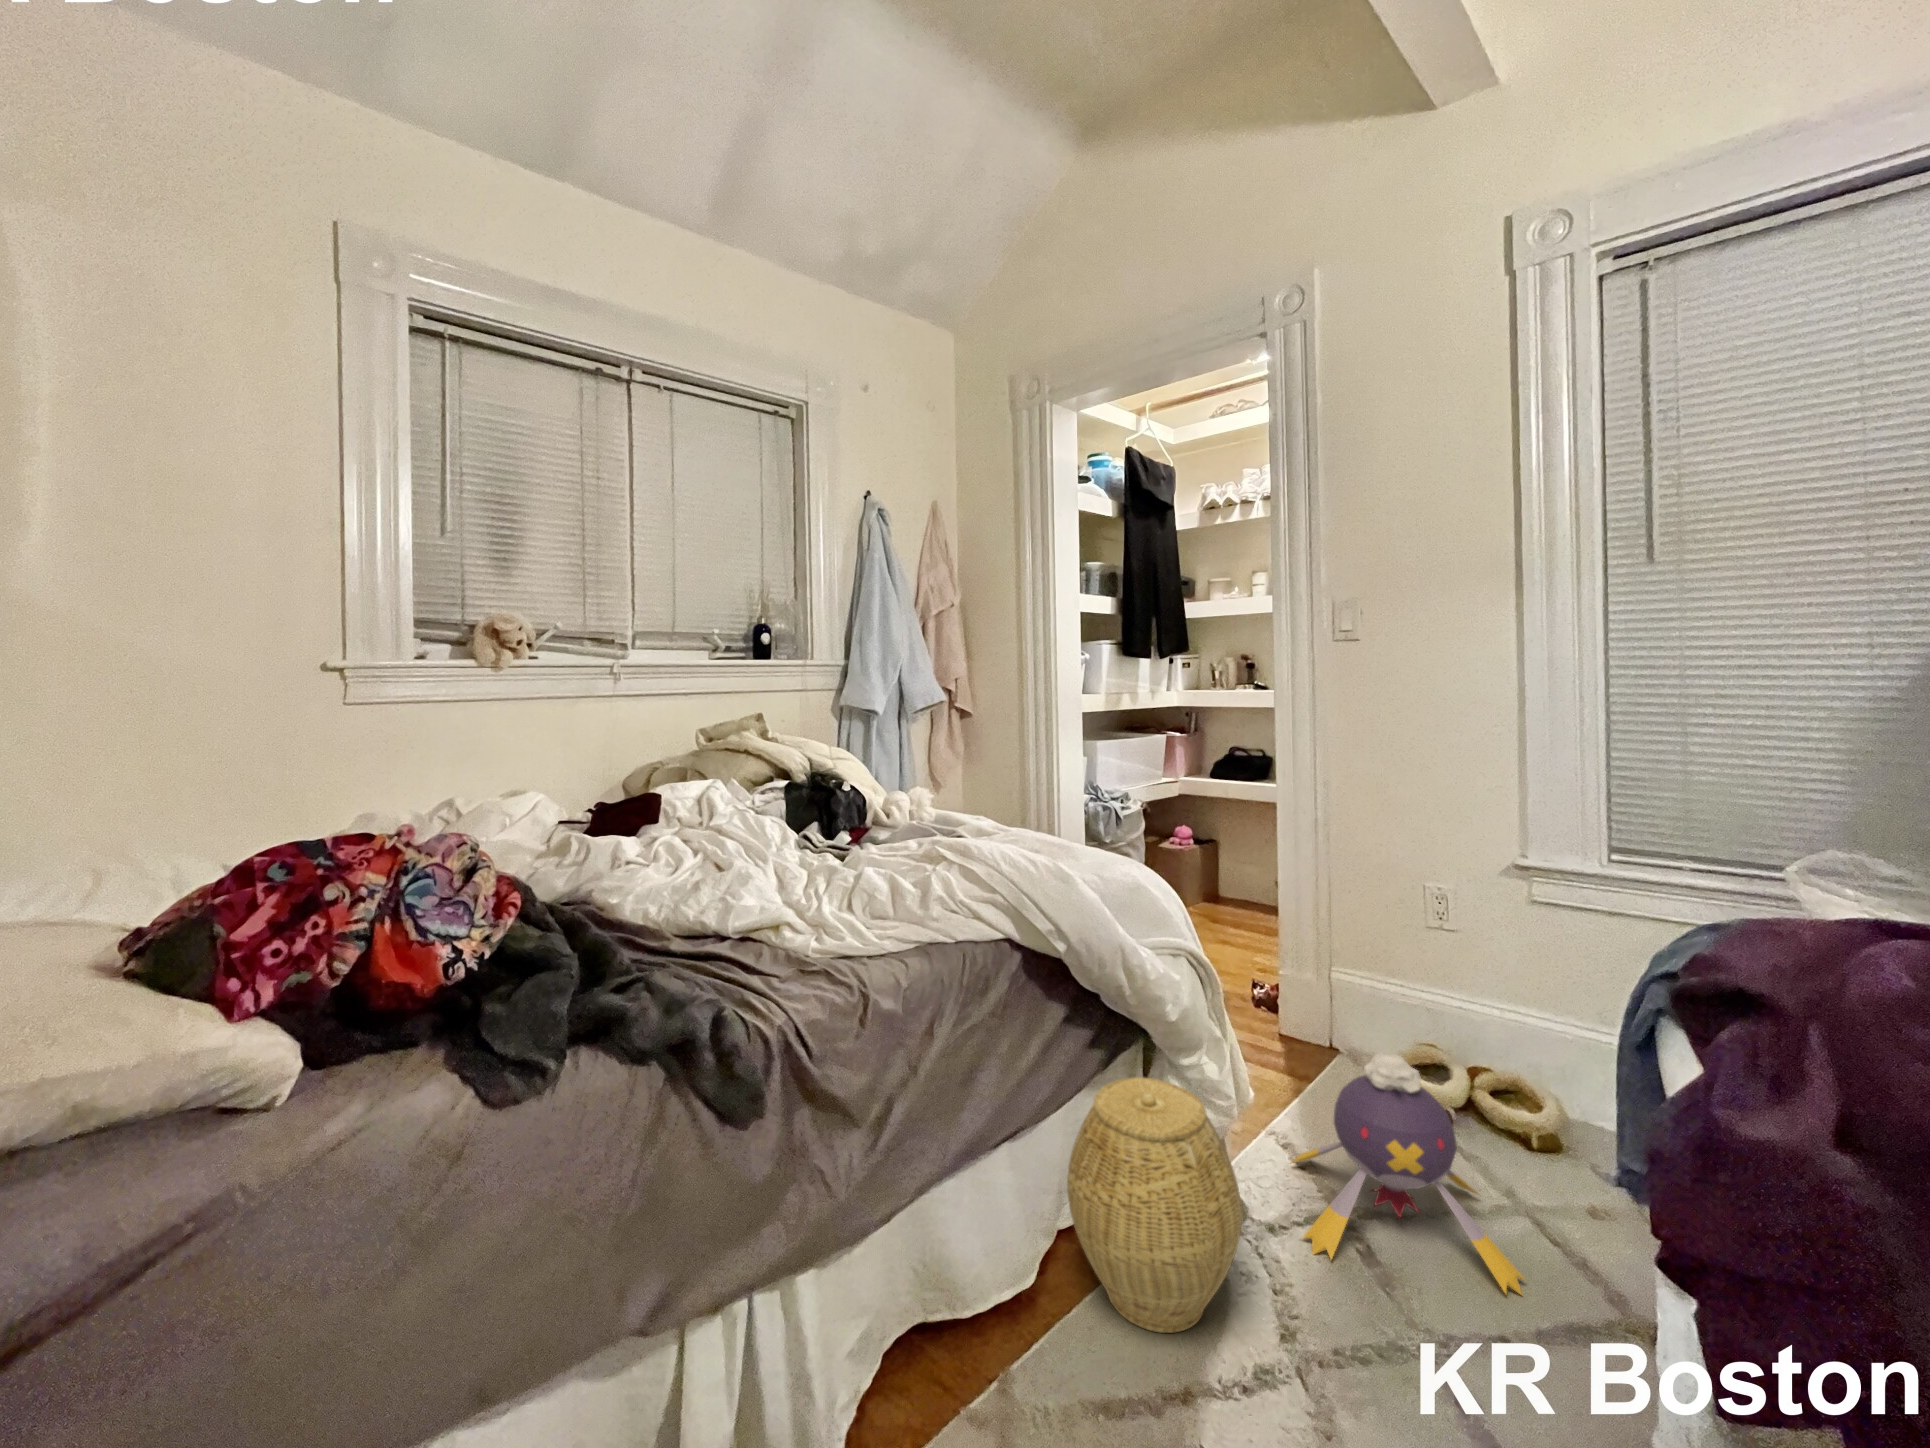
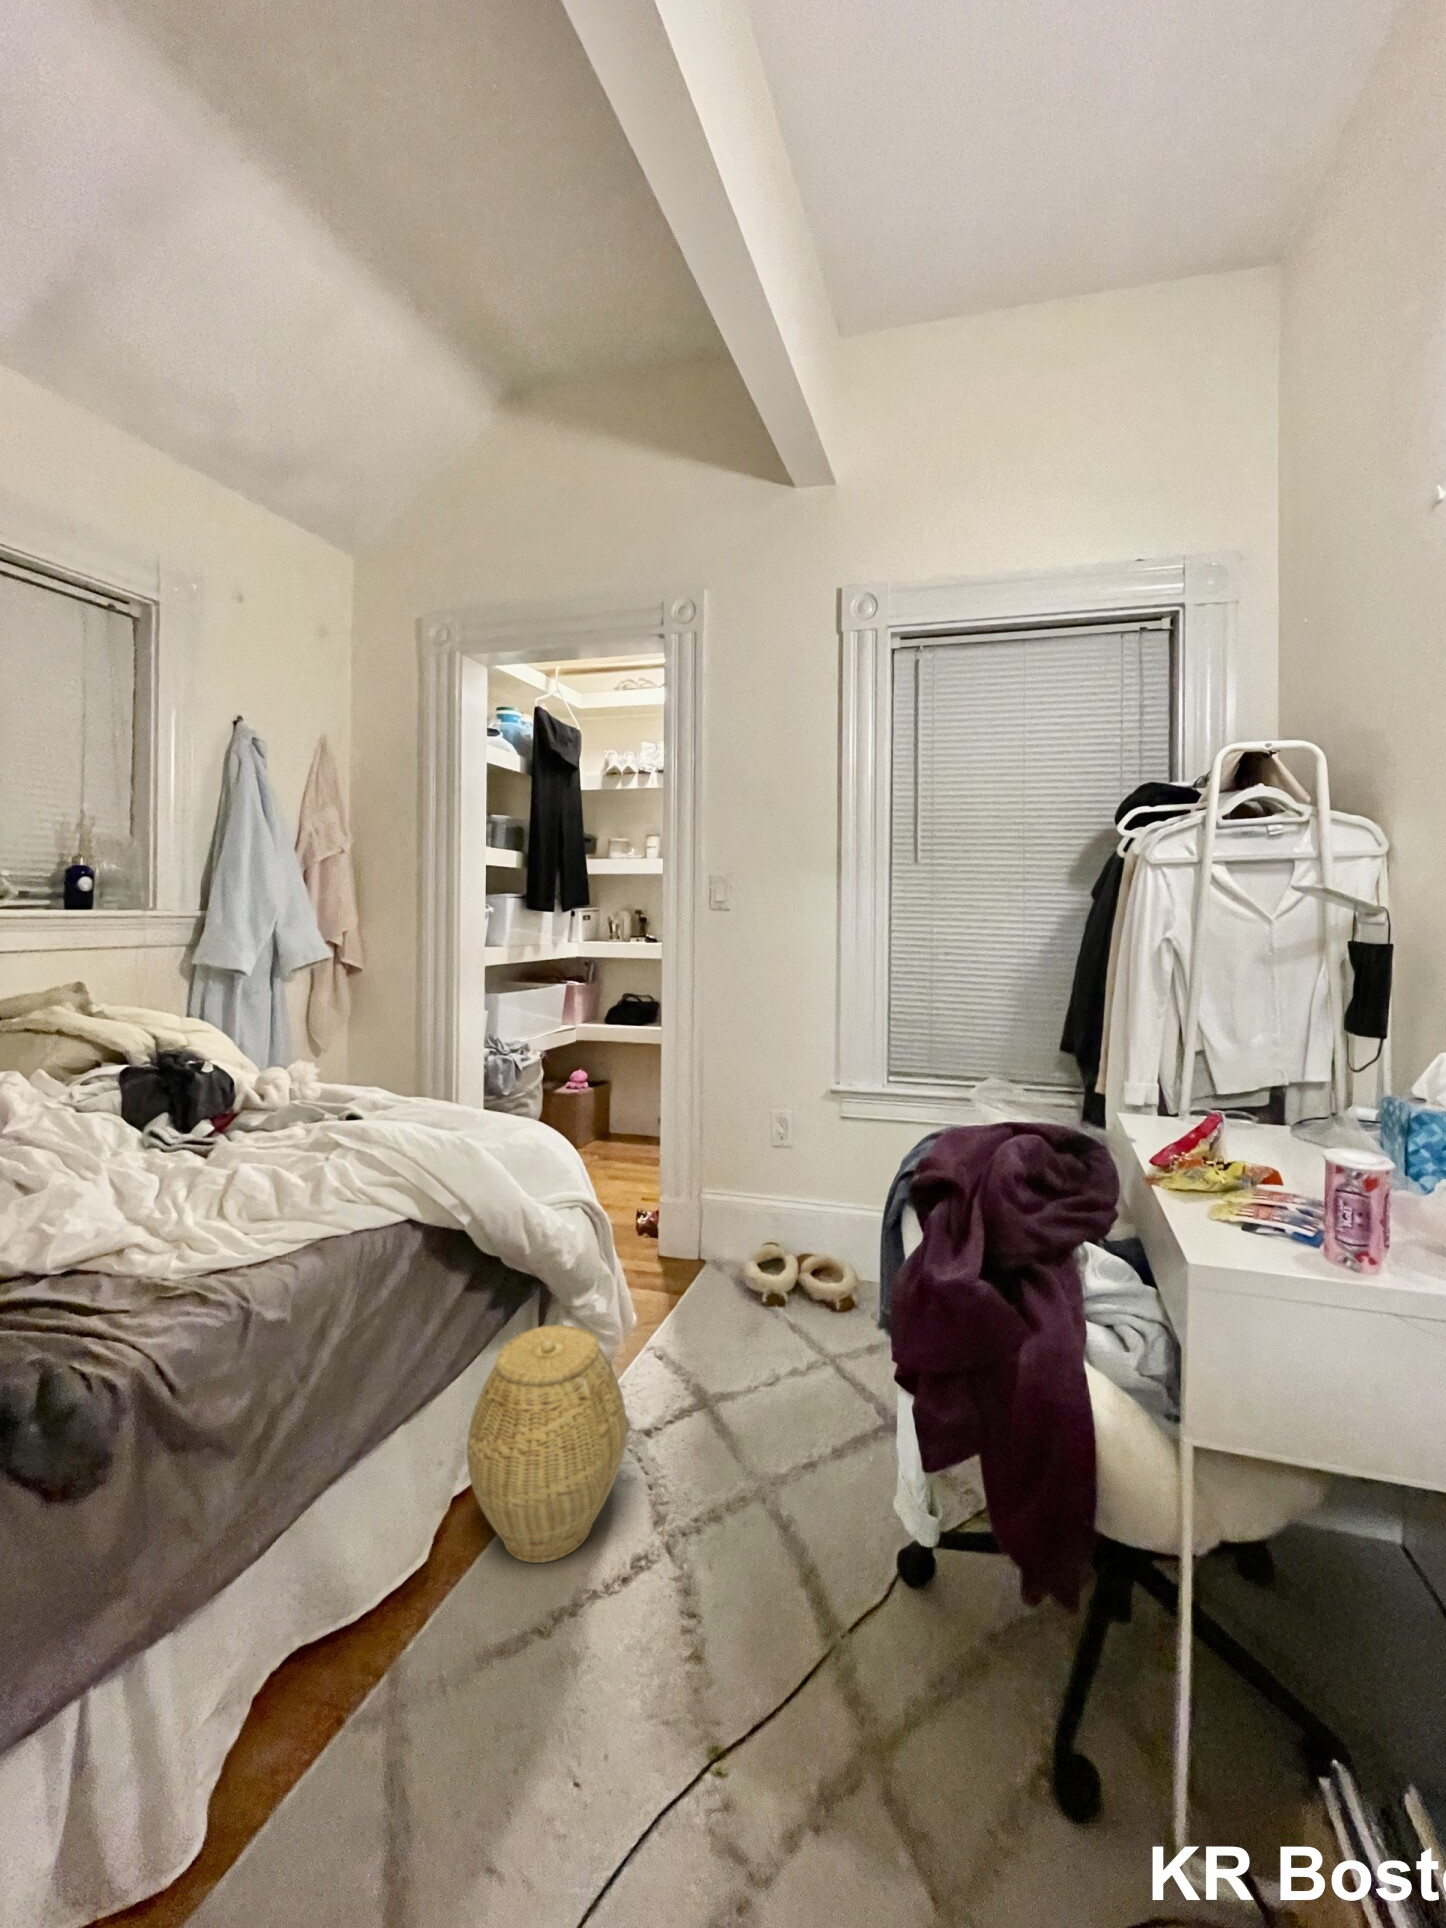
plush toy: present [1292,1054,1524,1294] -> none [665,1257,828,1444]

